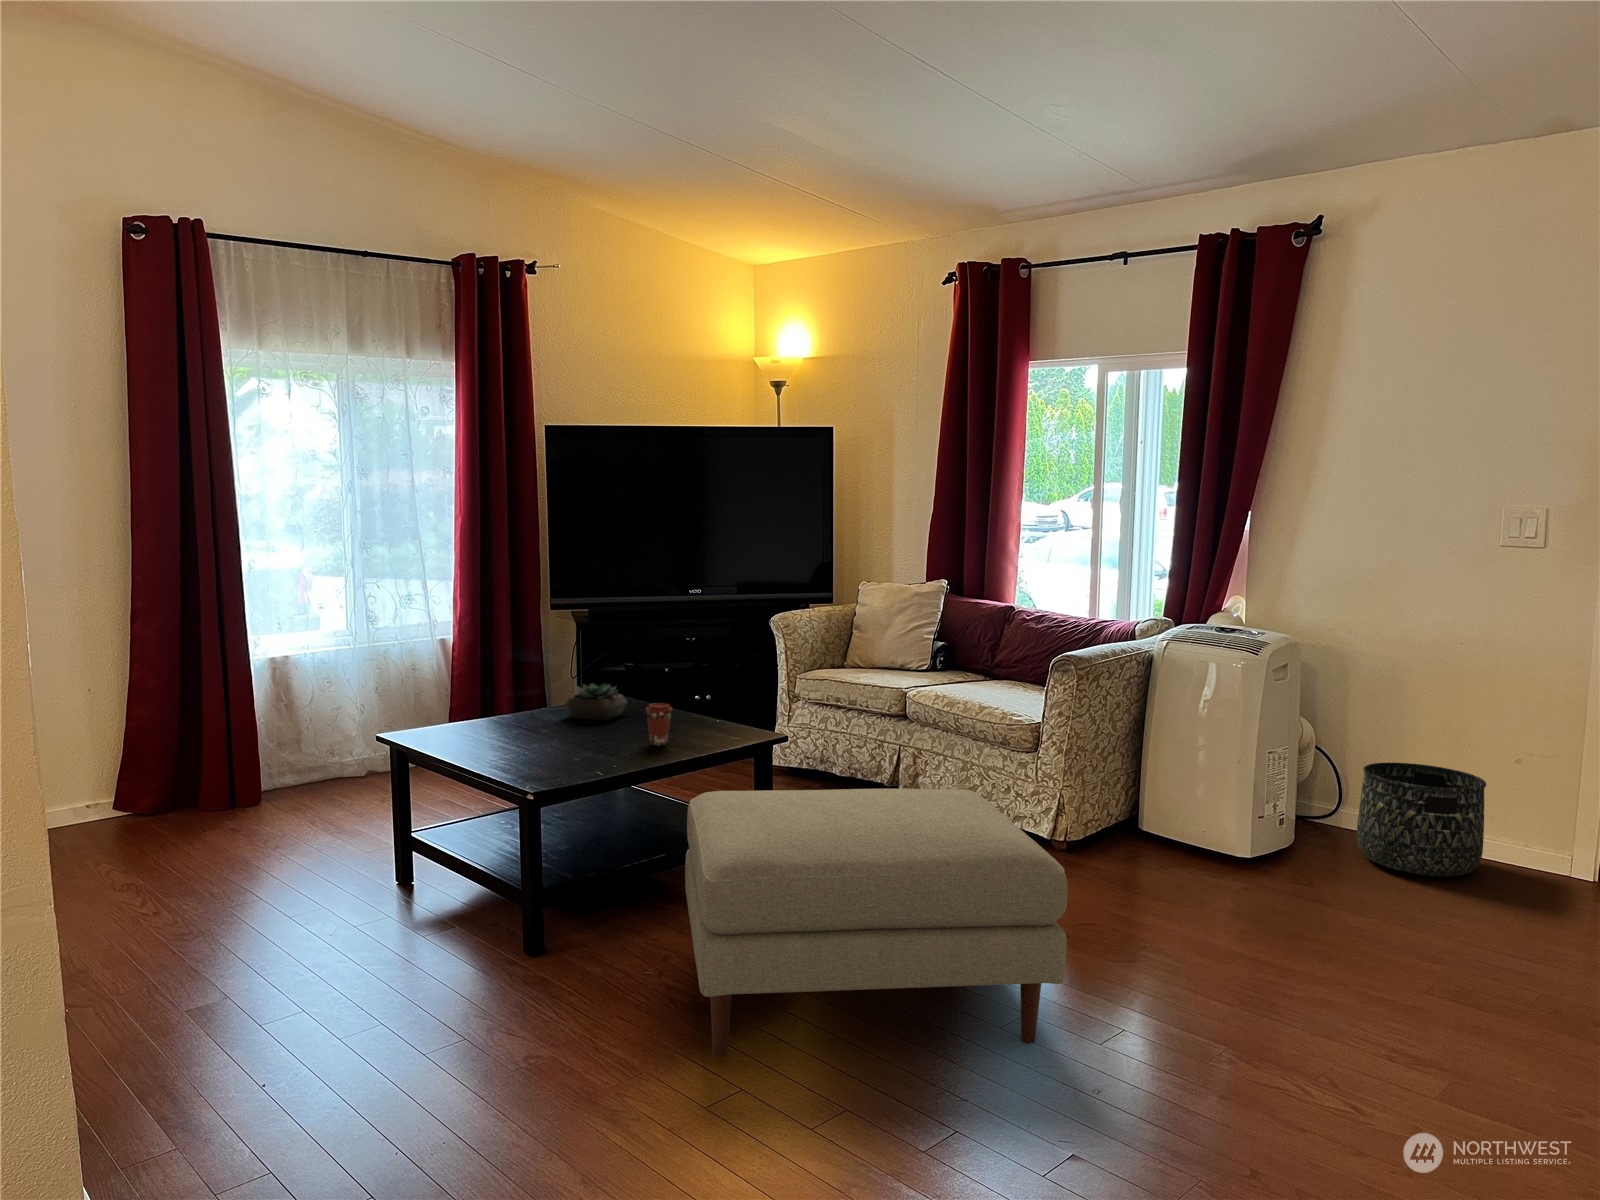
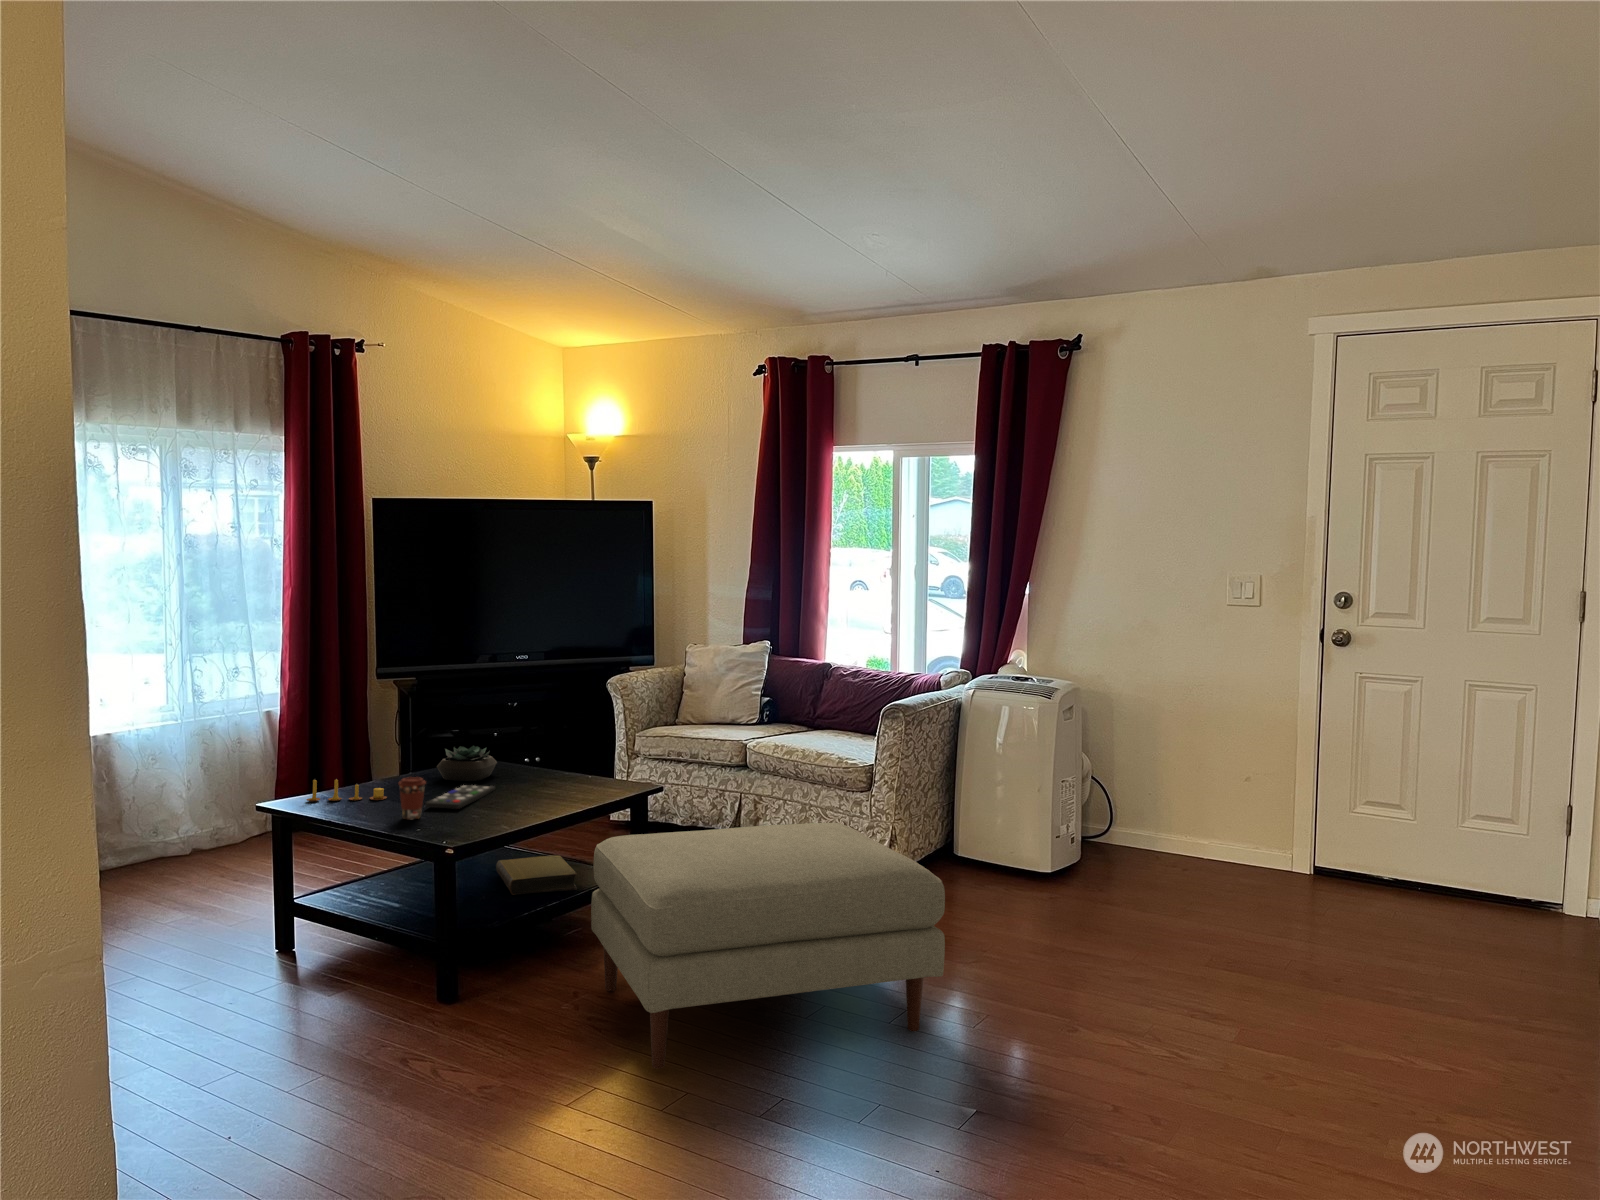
coffee cup: present [646,703,672,745] -> present [398,777,426,819]
candle: none [427,710,506,736] -> present [306,779,387,801]
remote control: none [535,724,617,750] -> present [425,785,495,809]
basket: present [1357,763,1486,877] -> none [1130,785,1227,875]
book: none [616,803,691,844] -> present [496,855,577,895]

